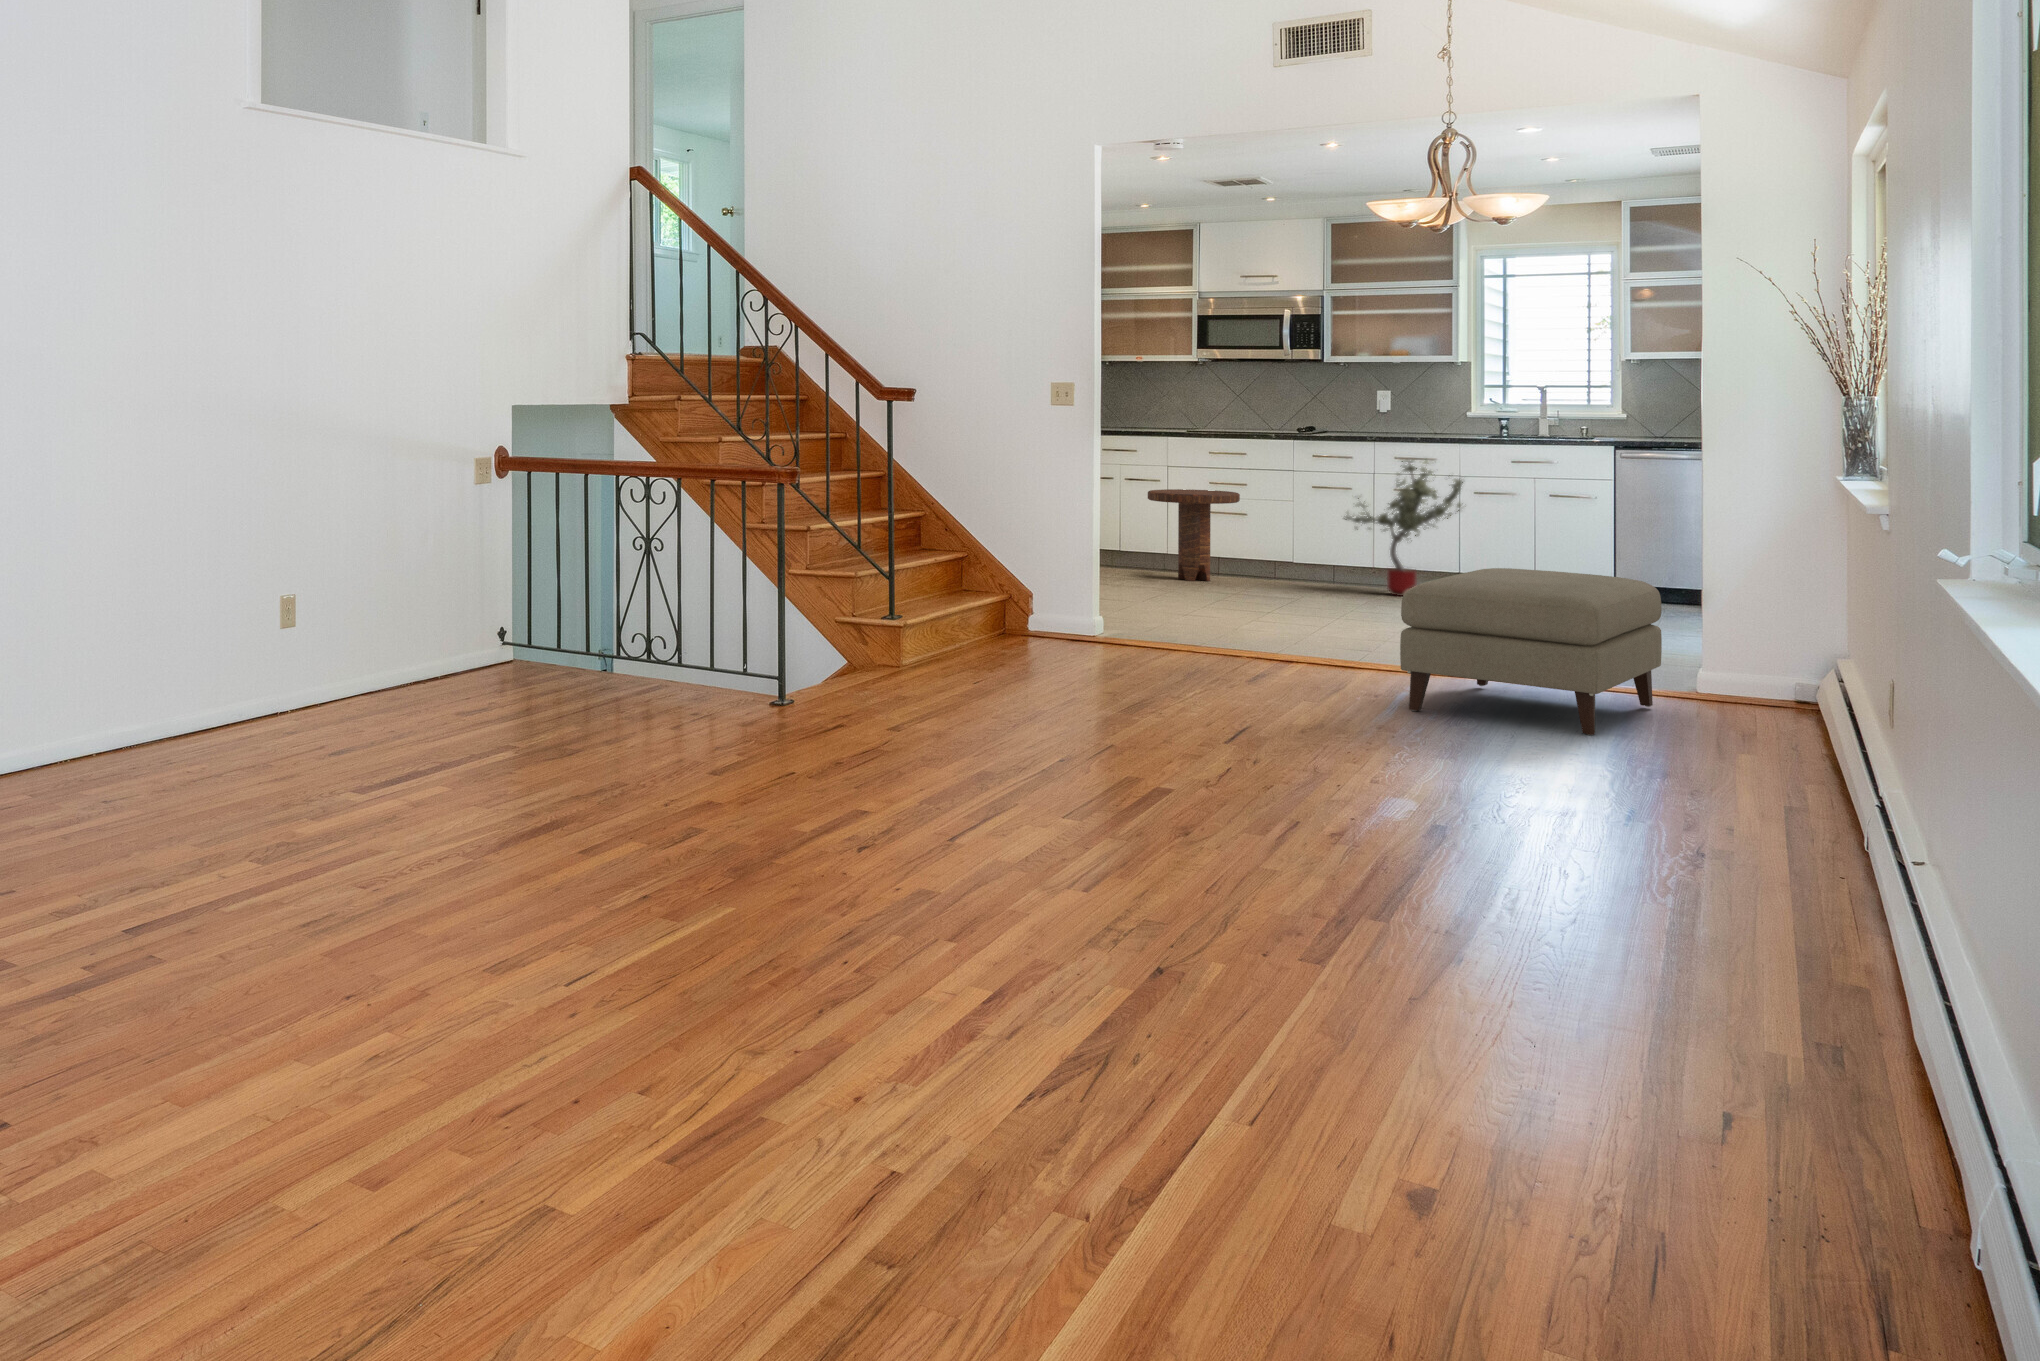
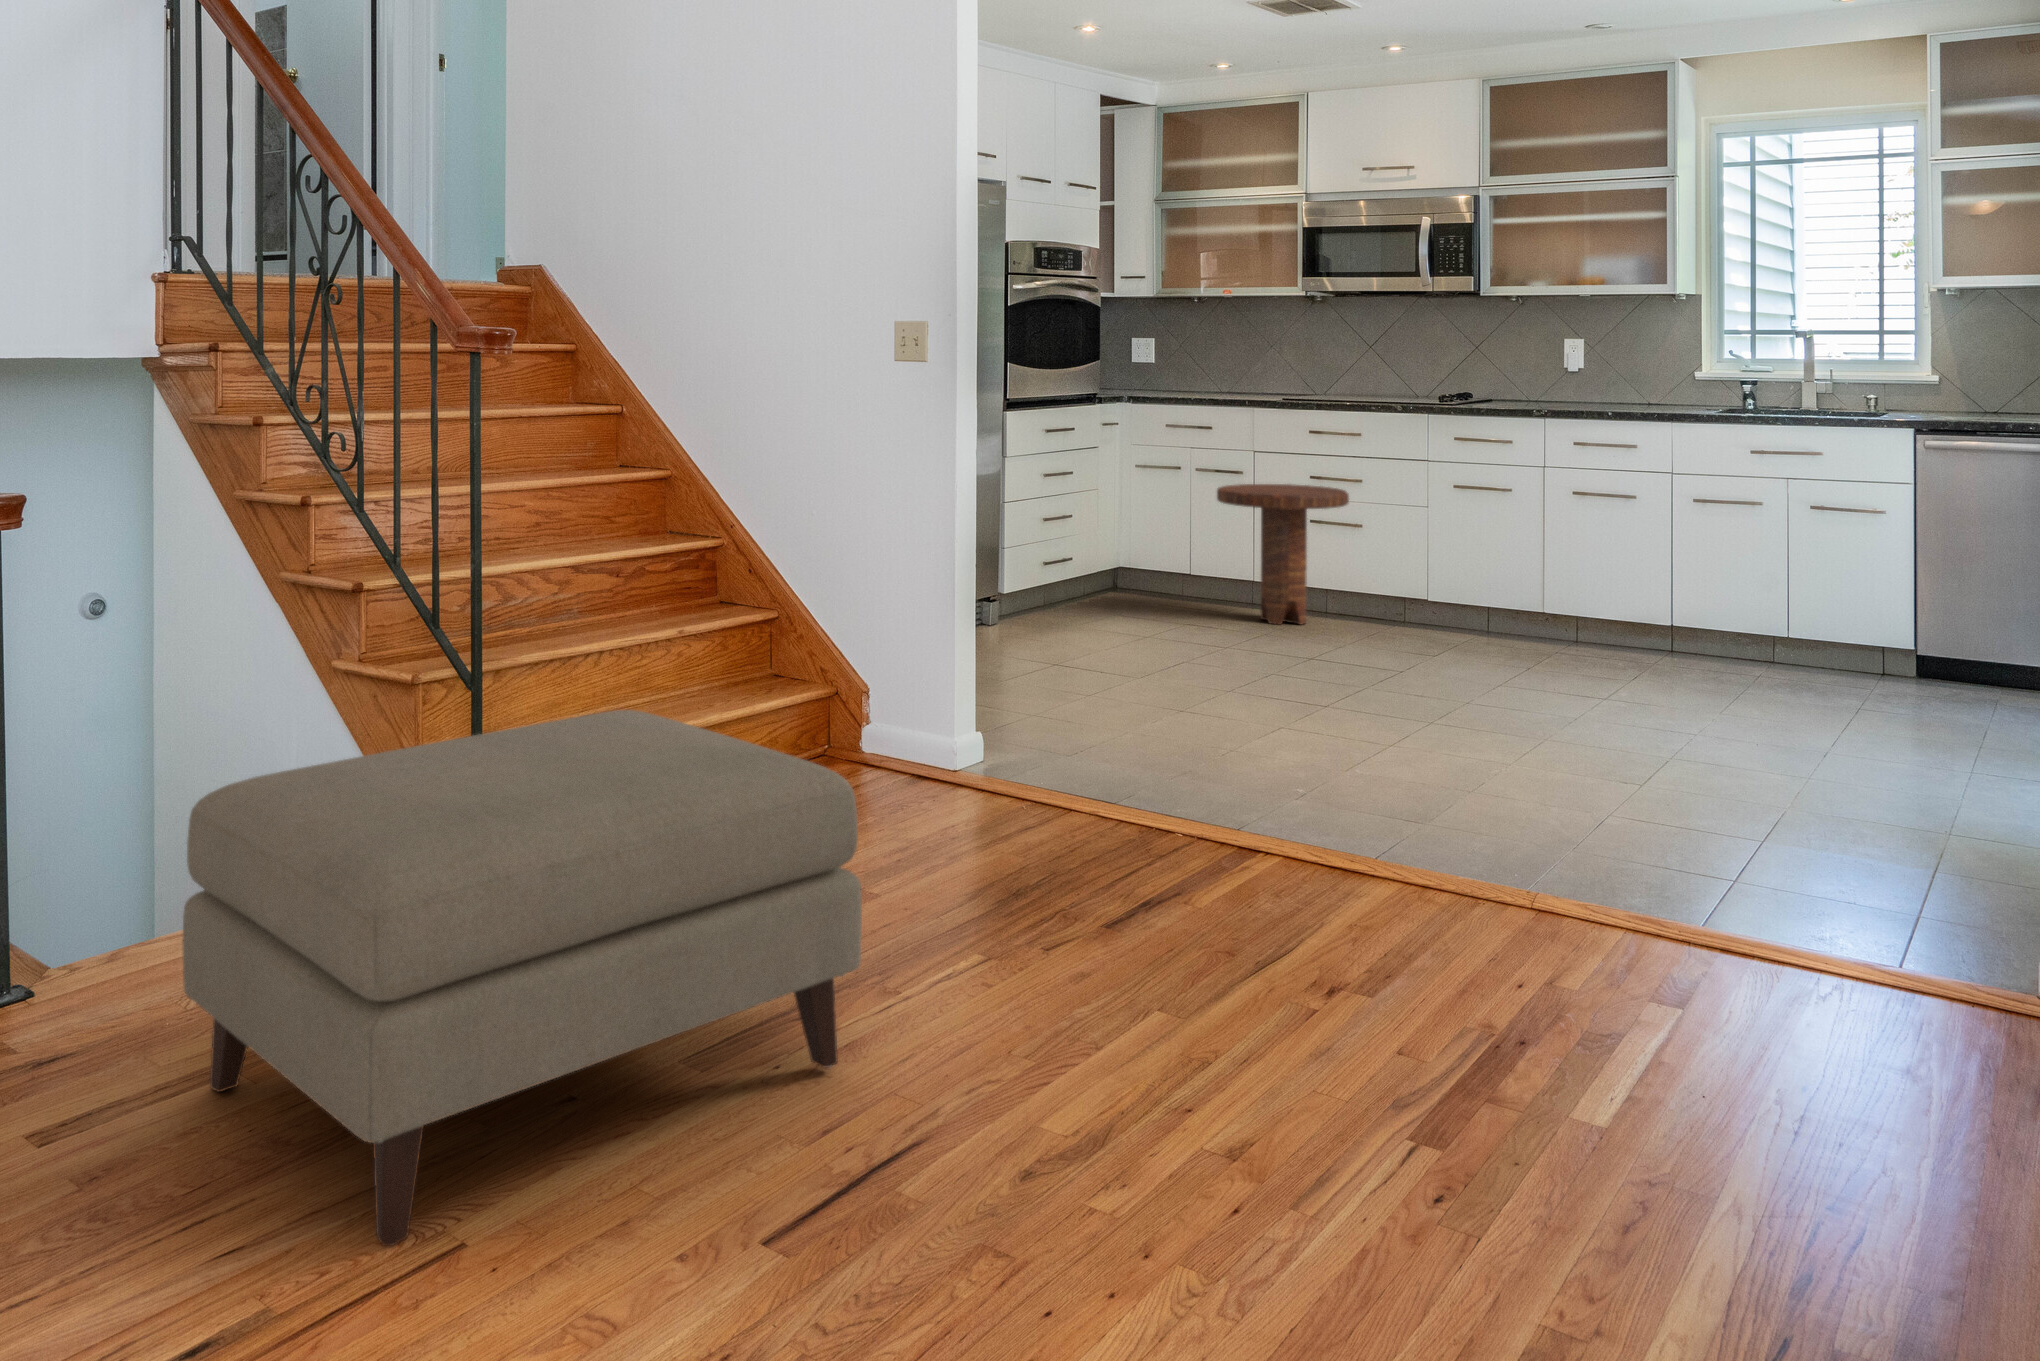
potted tree: present [1344,459,1463,596] -> none [1491,442,1678,661]
ottoman: present [1400,568,1662,735] -> present [183,710,862,1246]

